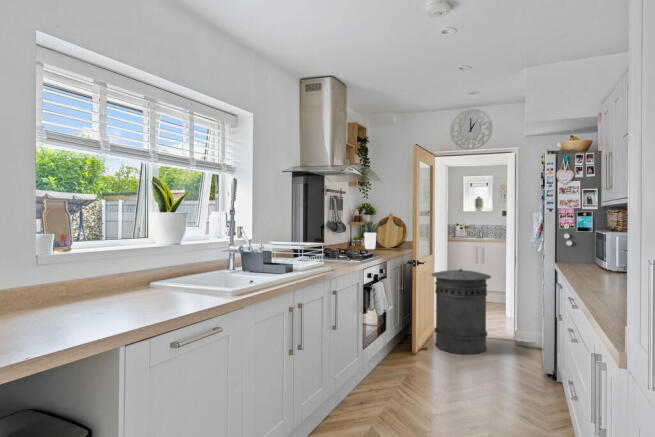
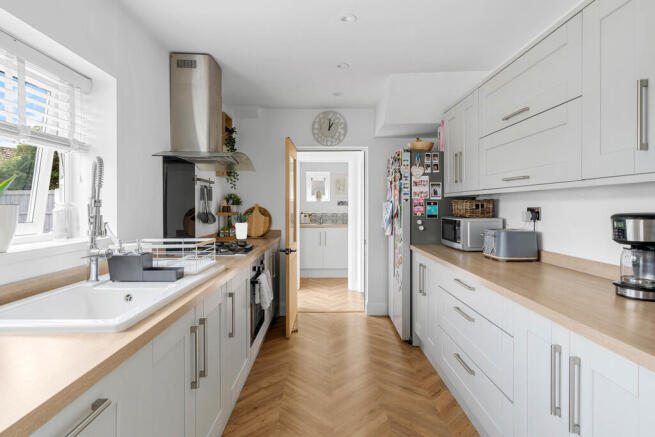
trash can: present [432,269,491,354] -> none [301,253,352,329]

